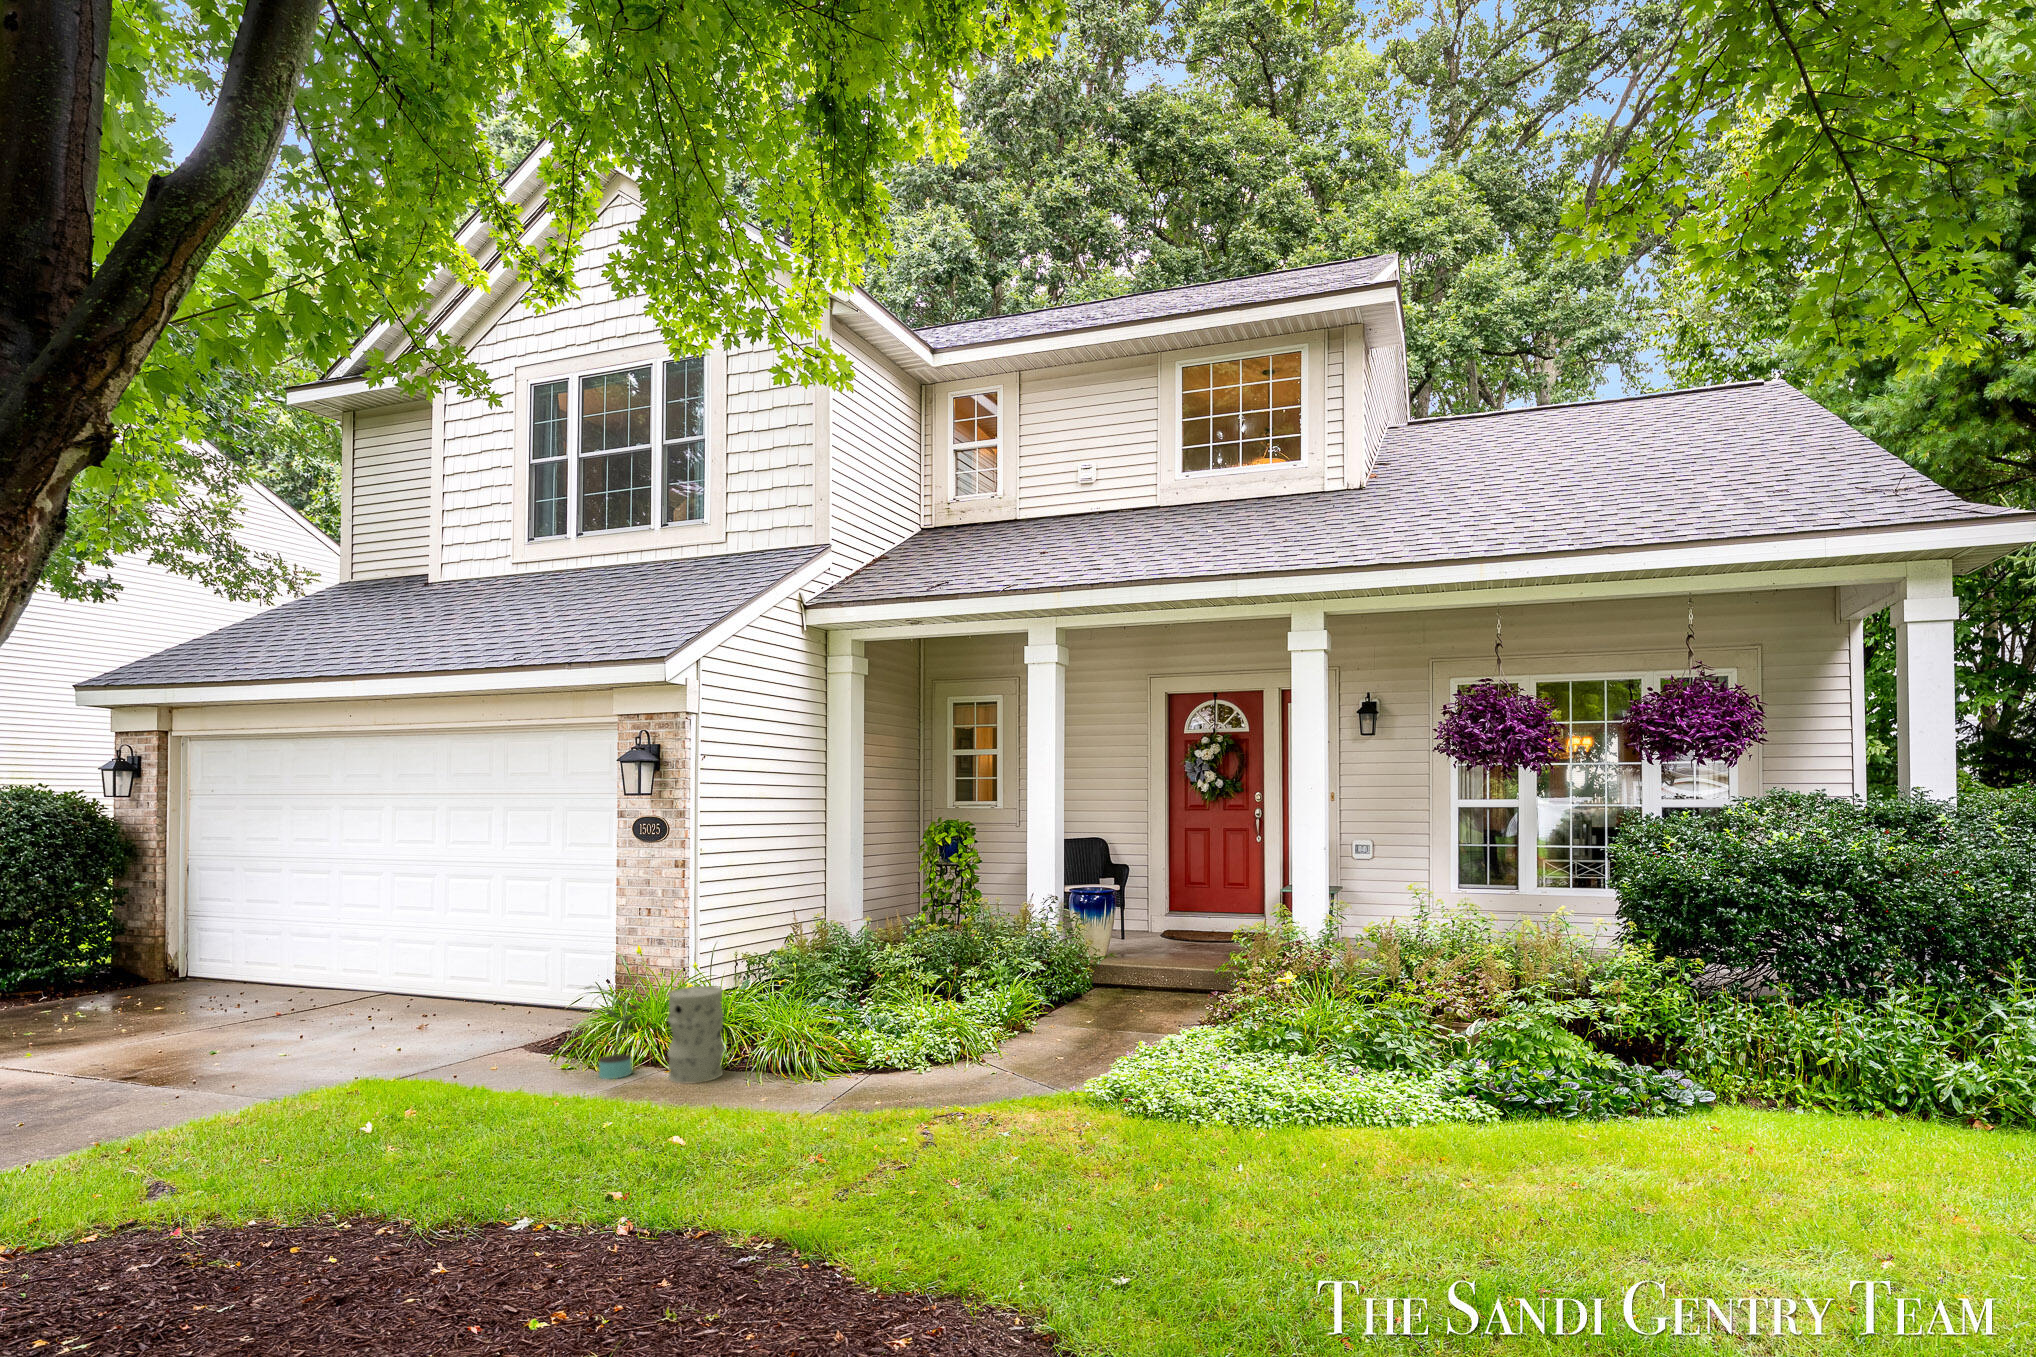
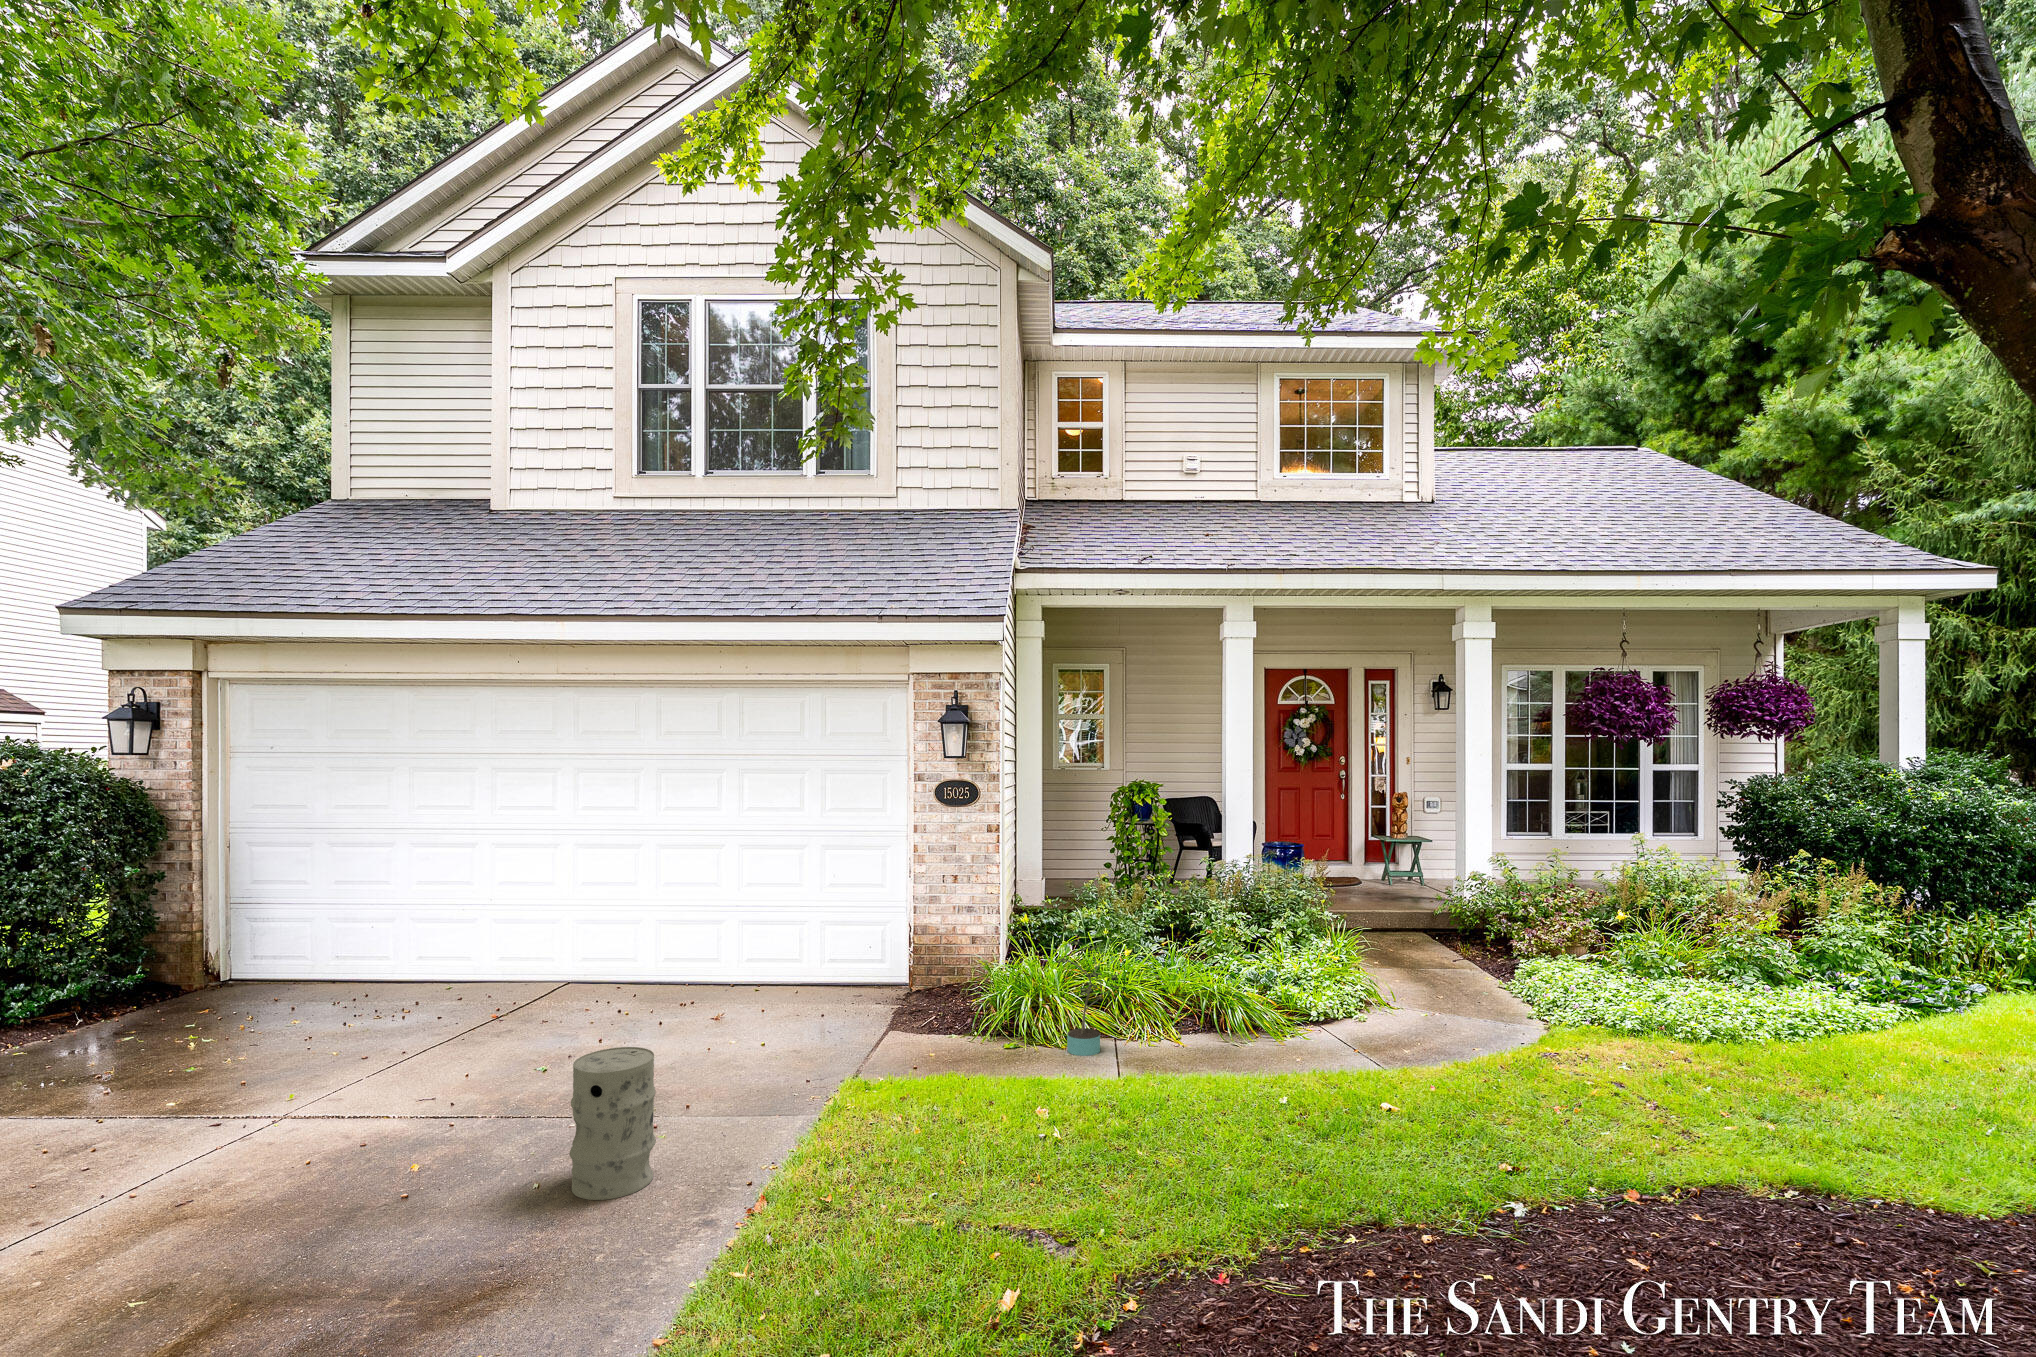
trash can: present [668,986,724,1084] -> present [570,1047,656,1200]

